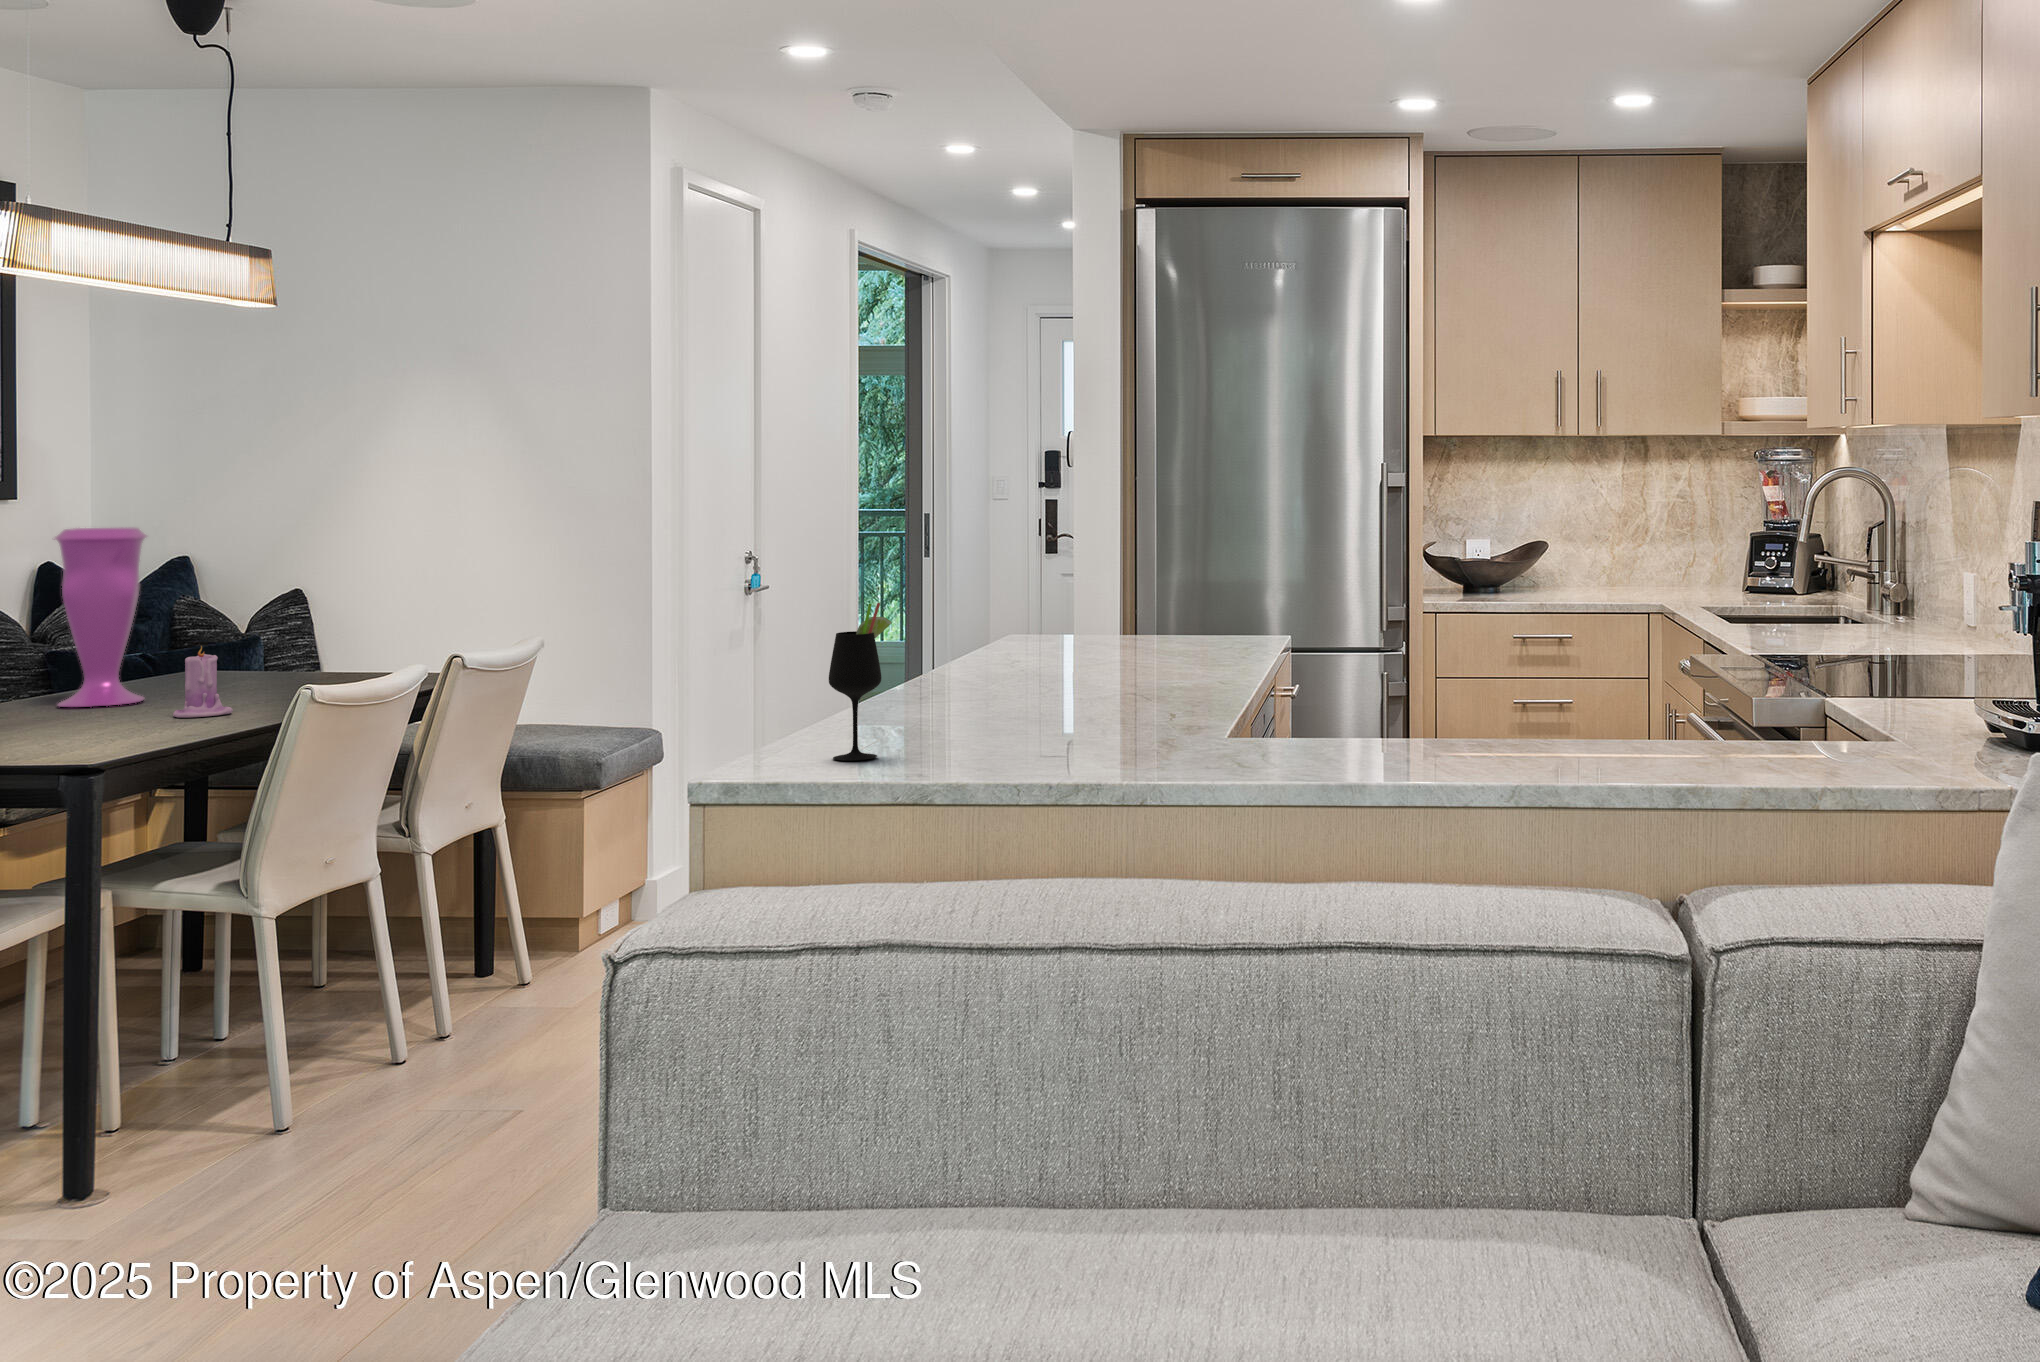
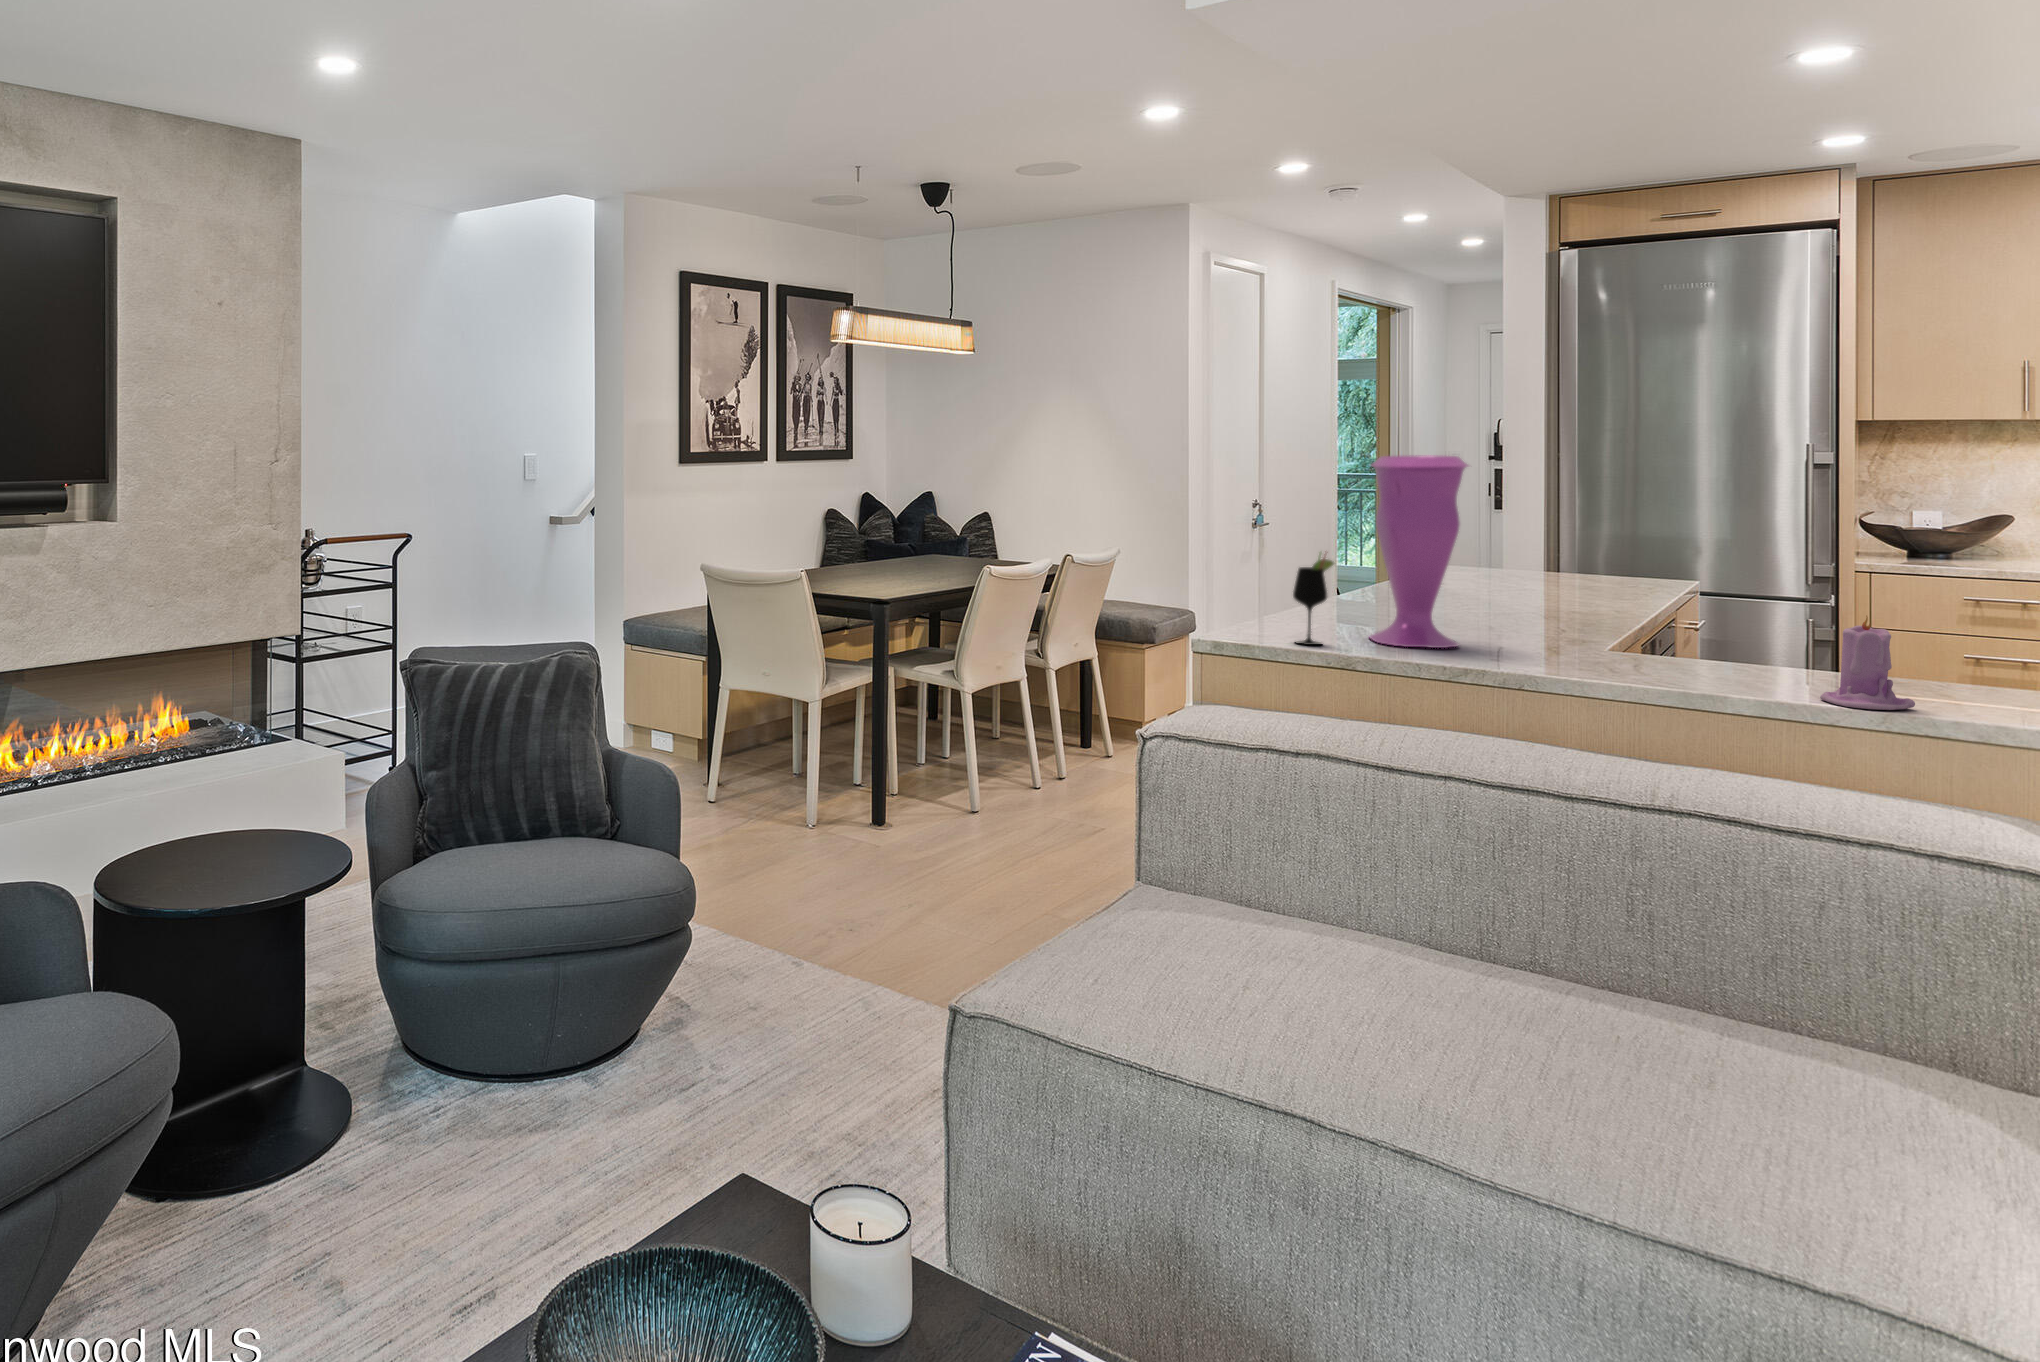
vase: present [54,528,147,707] -> present [1369,455,1468,648]
candle: present [173,646,233,718] -> present [1820,616,1915,710]

